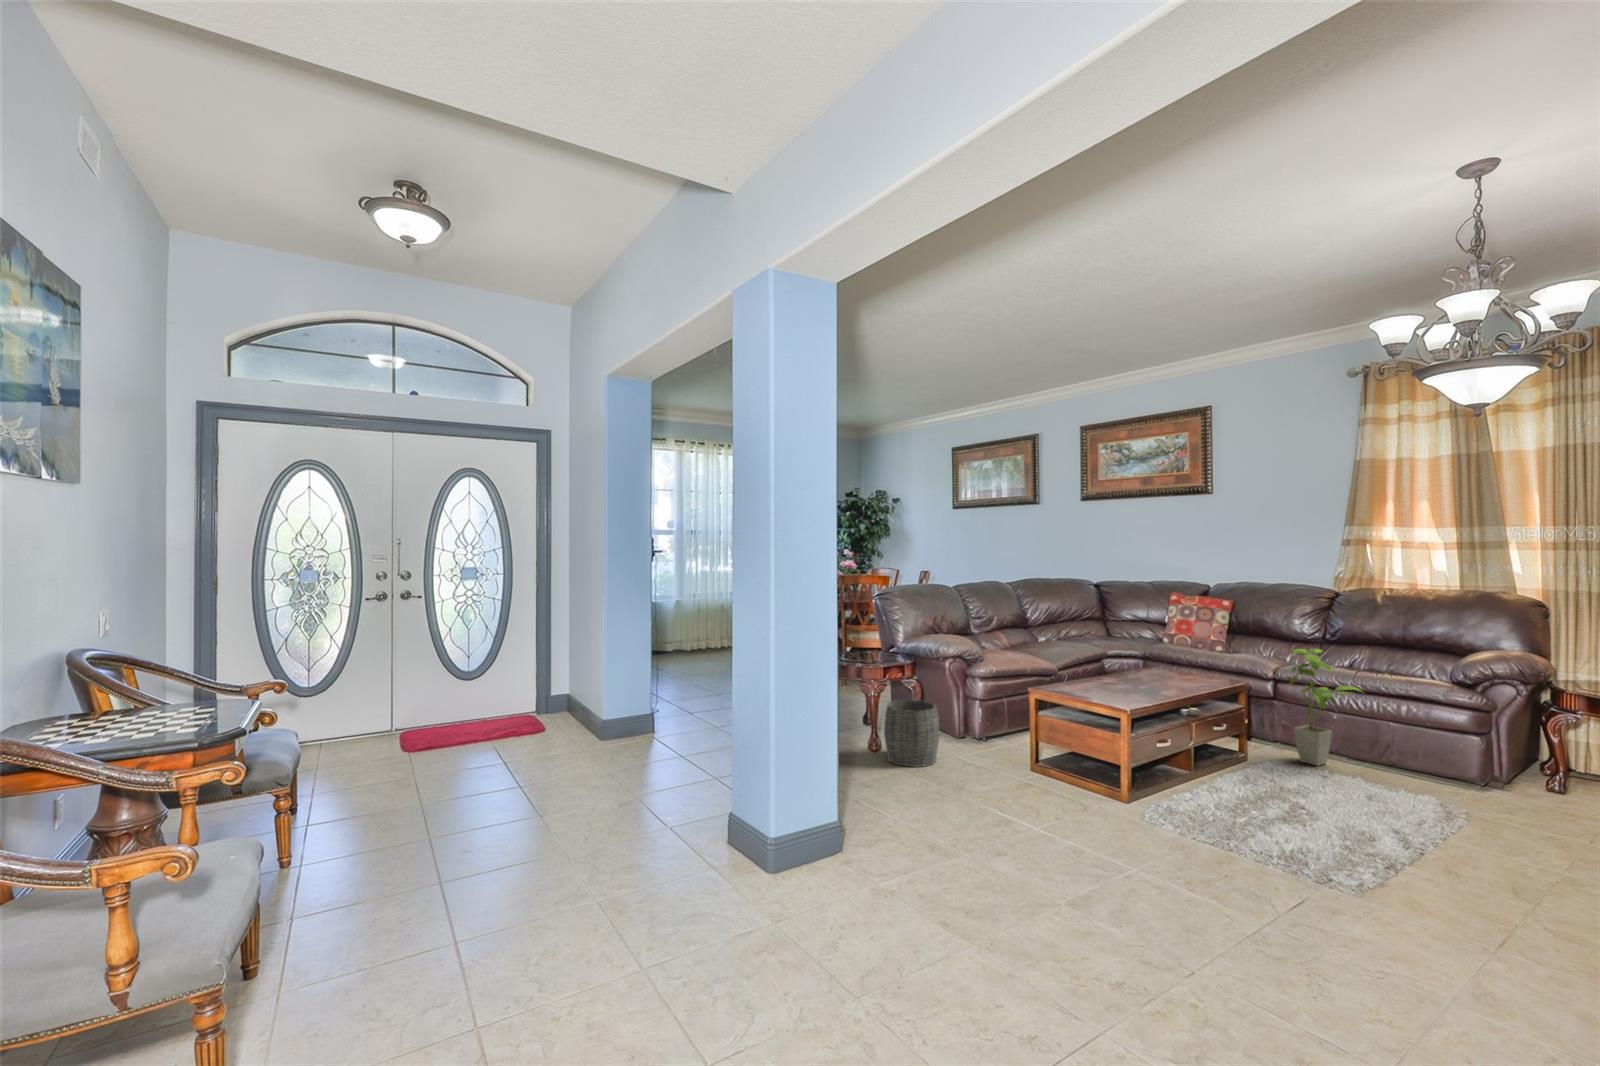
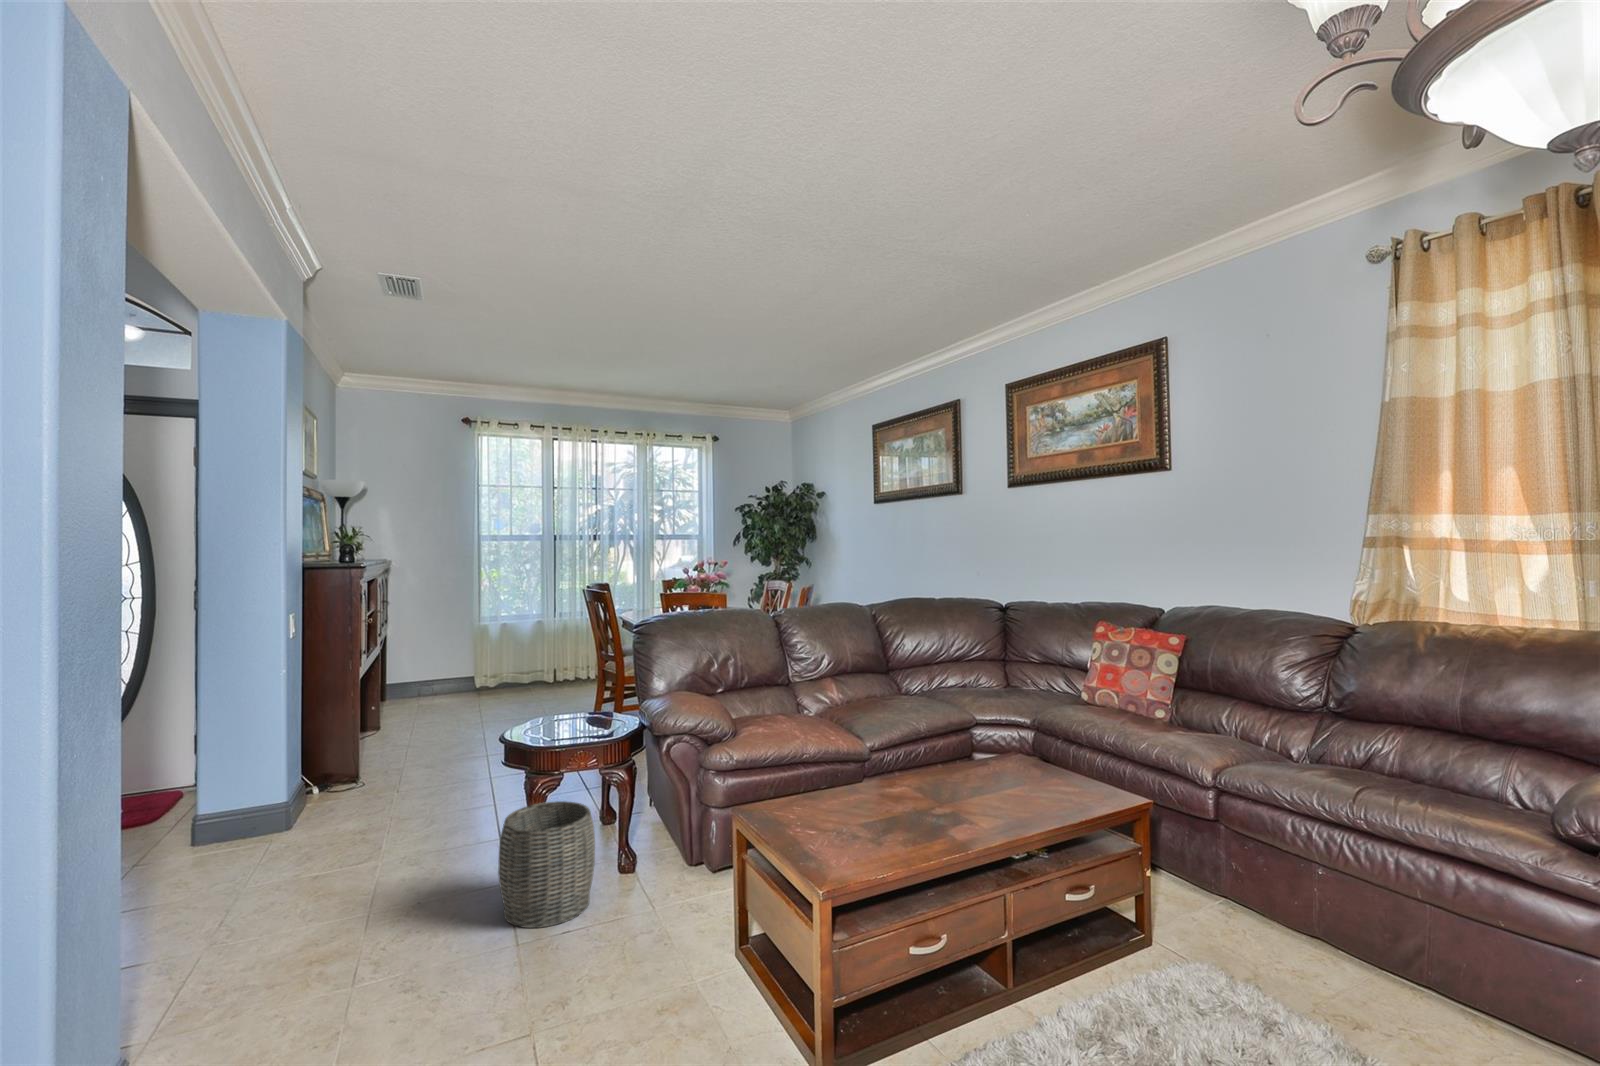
house plant: present [1289,649,1360,766] -> none [1210,739,1355,967]

